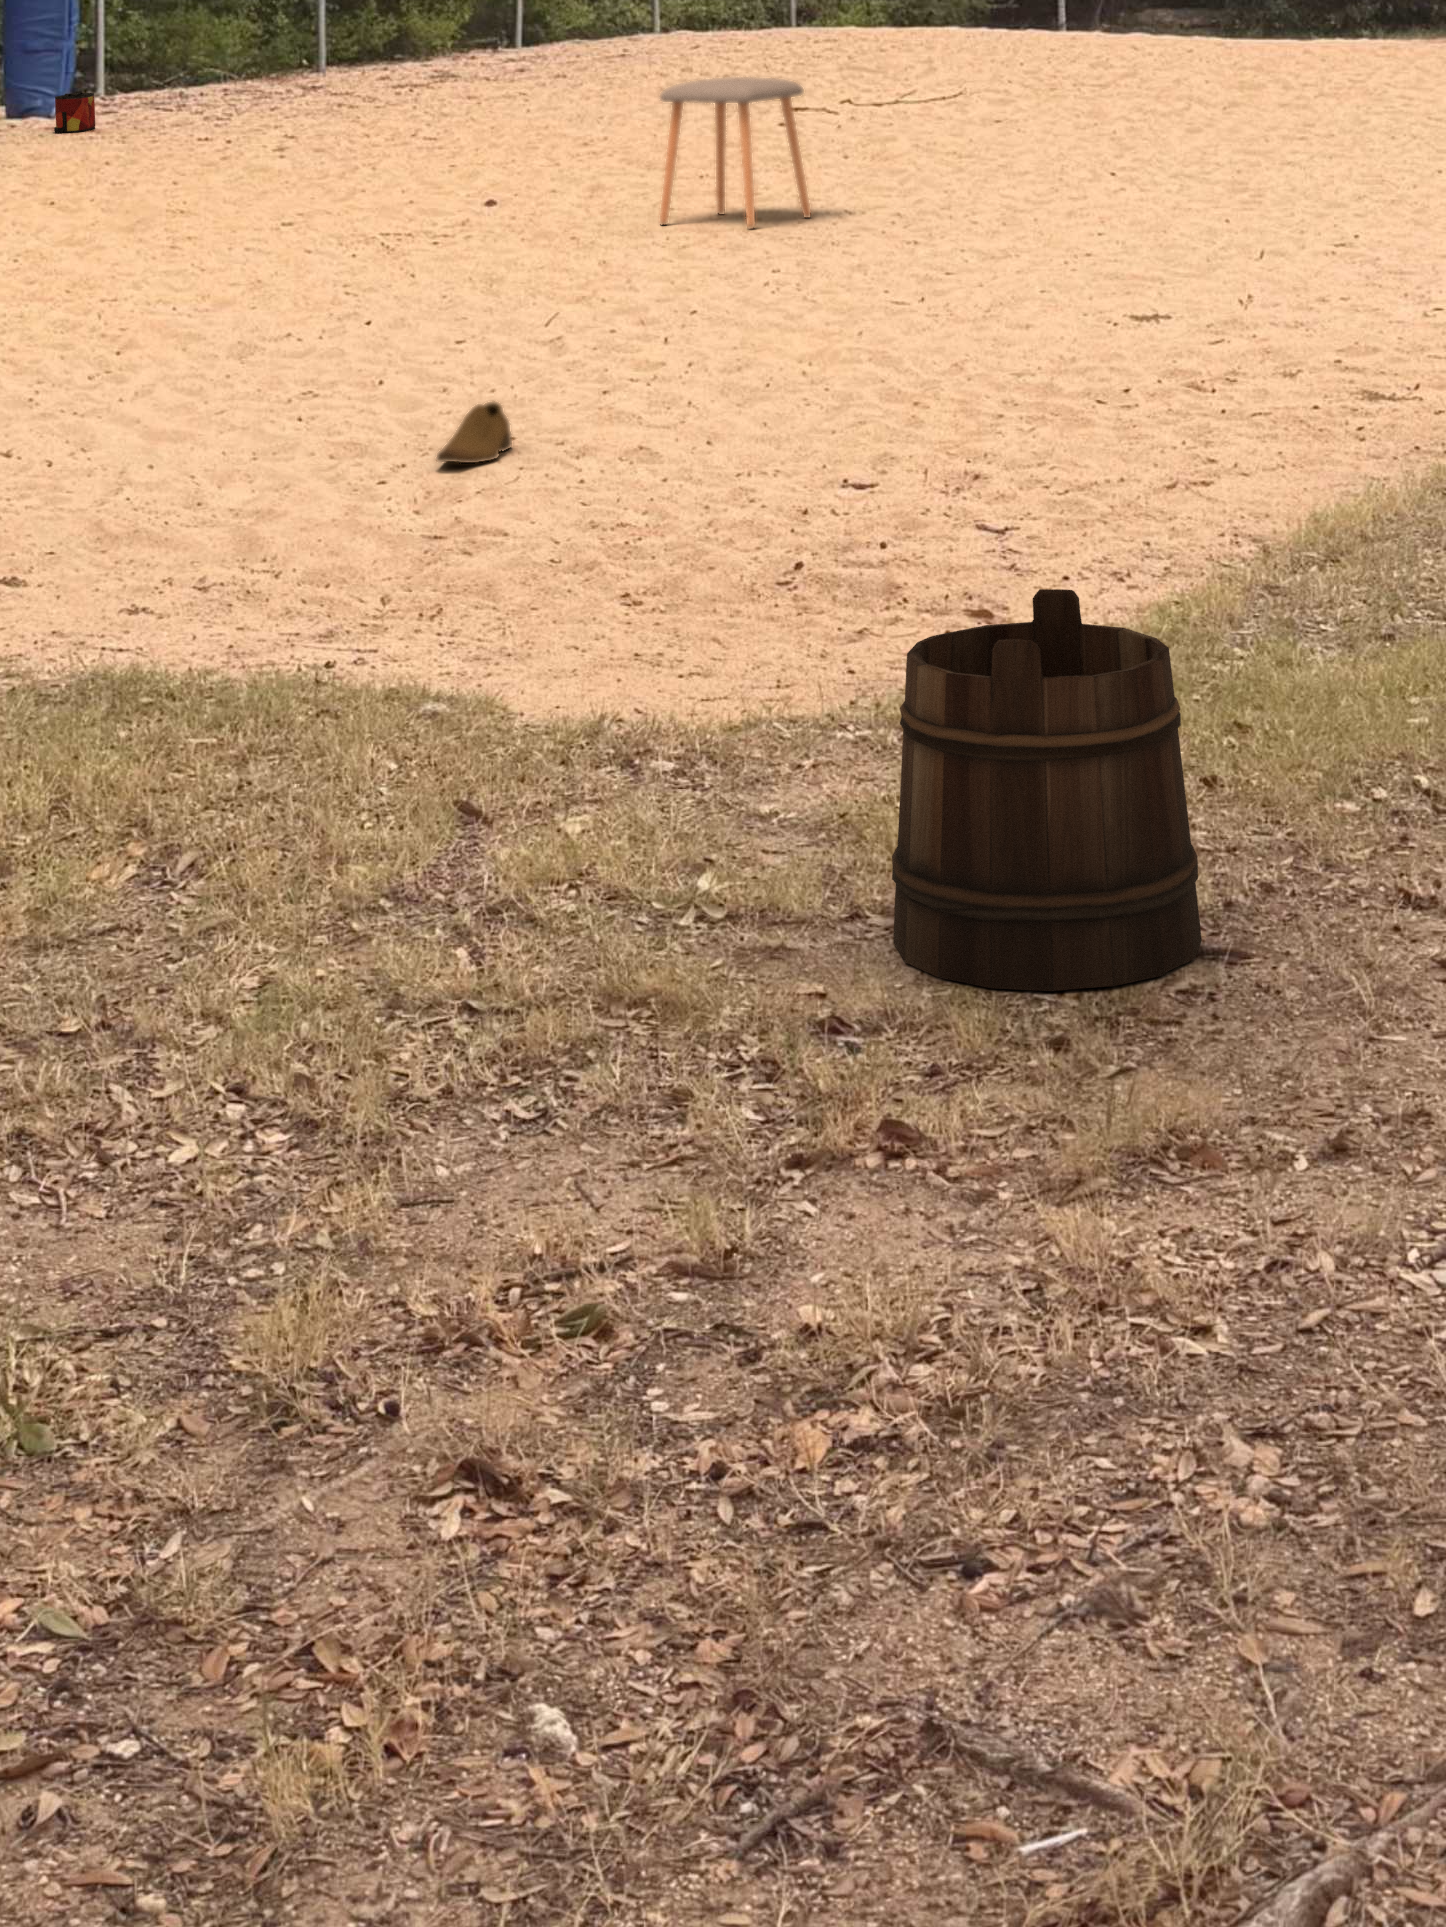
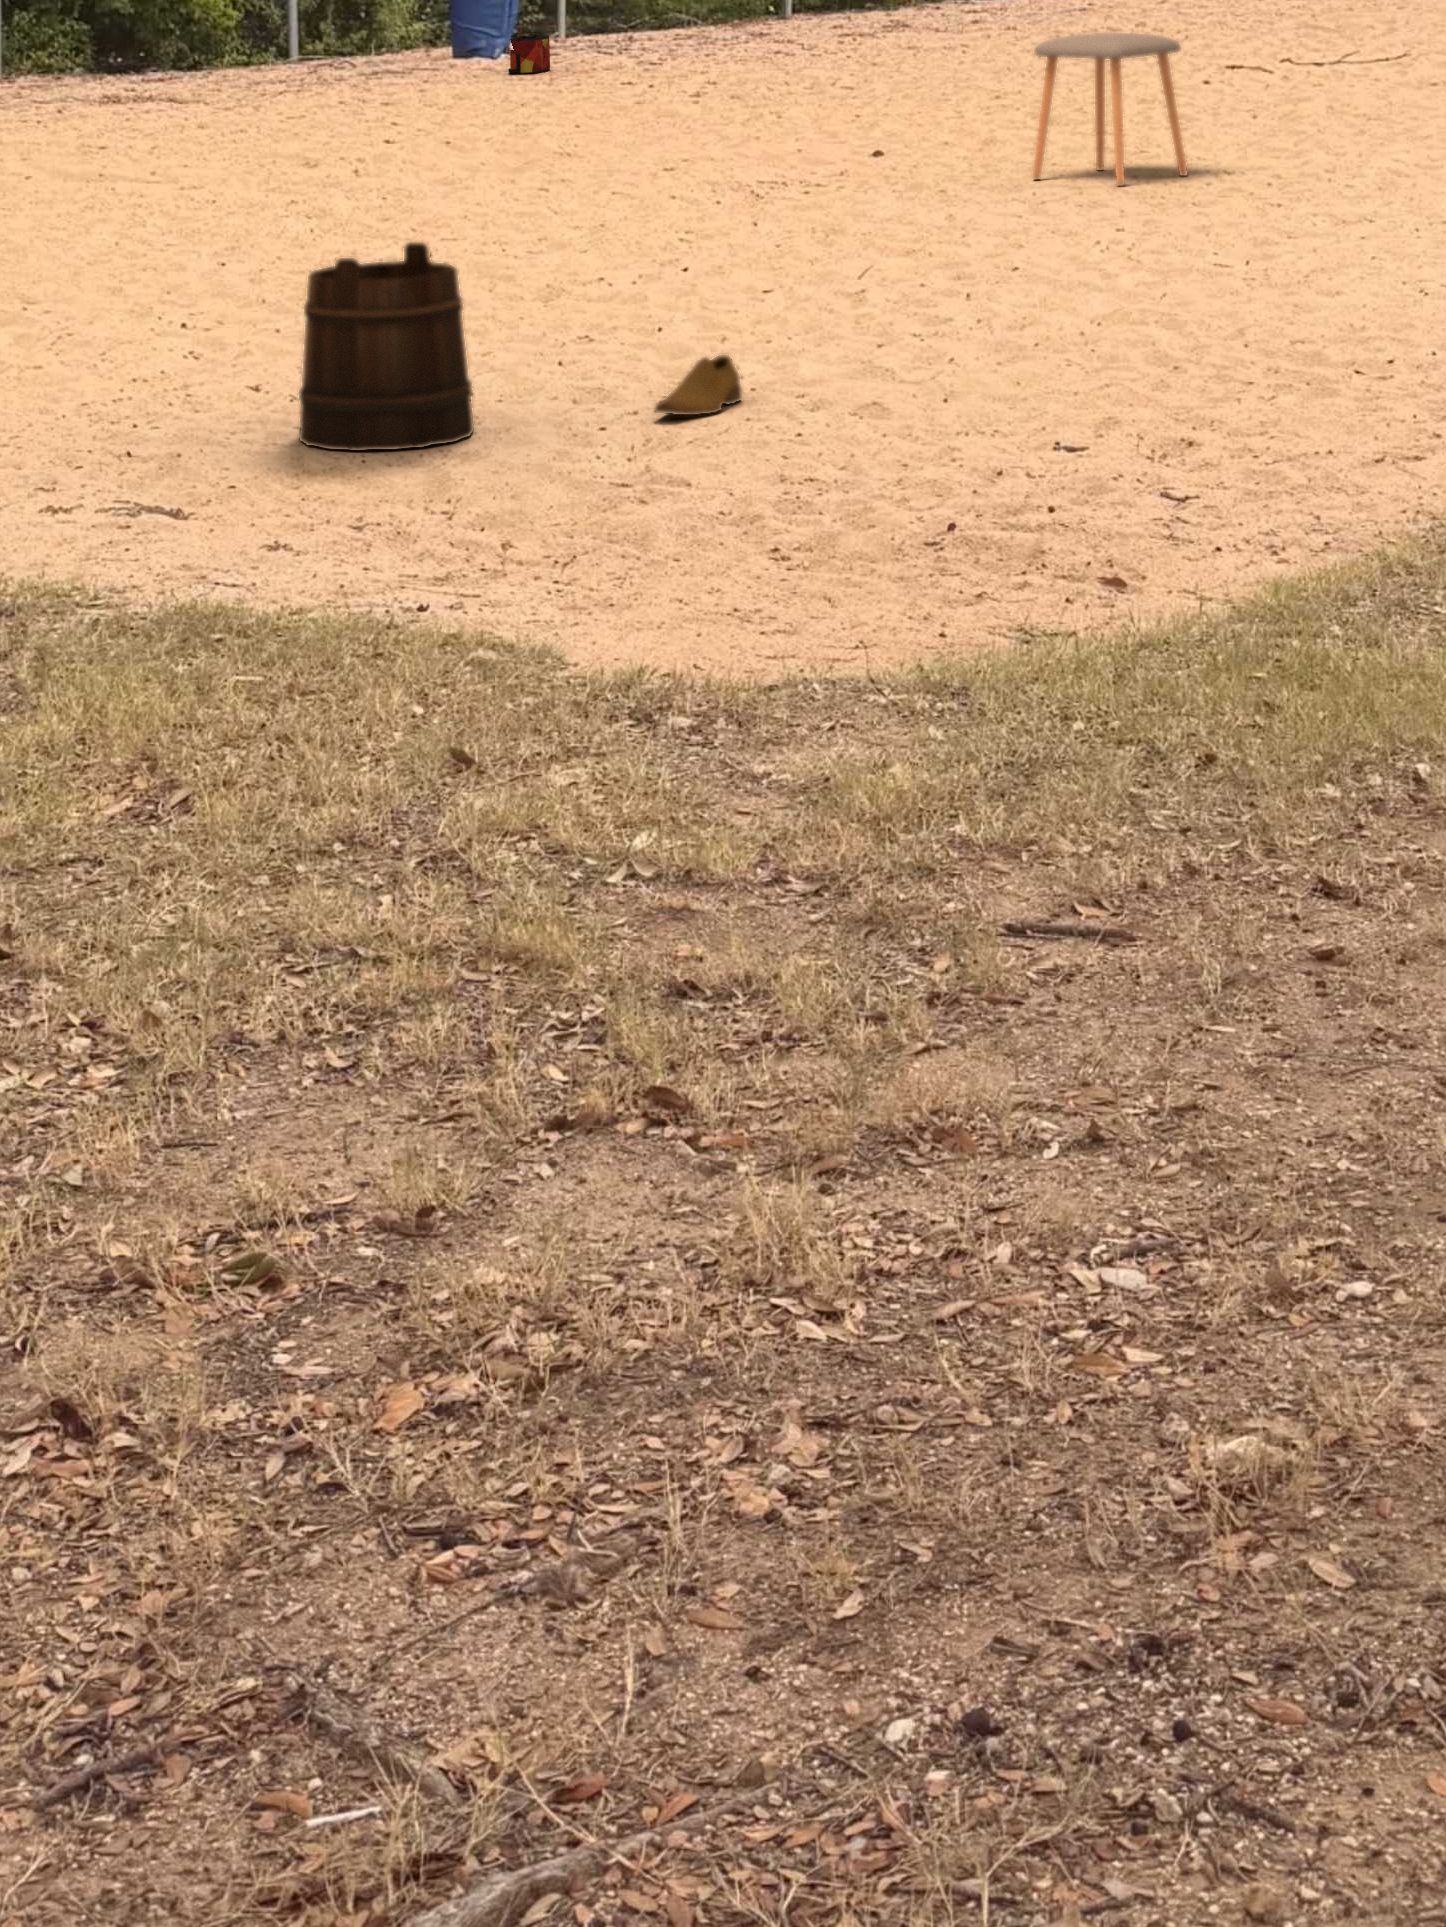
bucket: present [892,589,1202,991] -> present [299,242,474,451]

